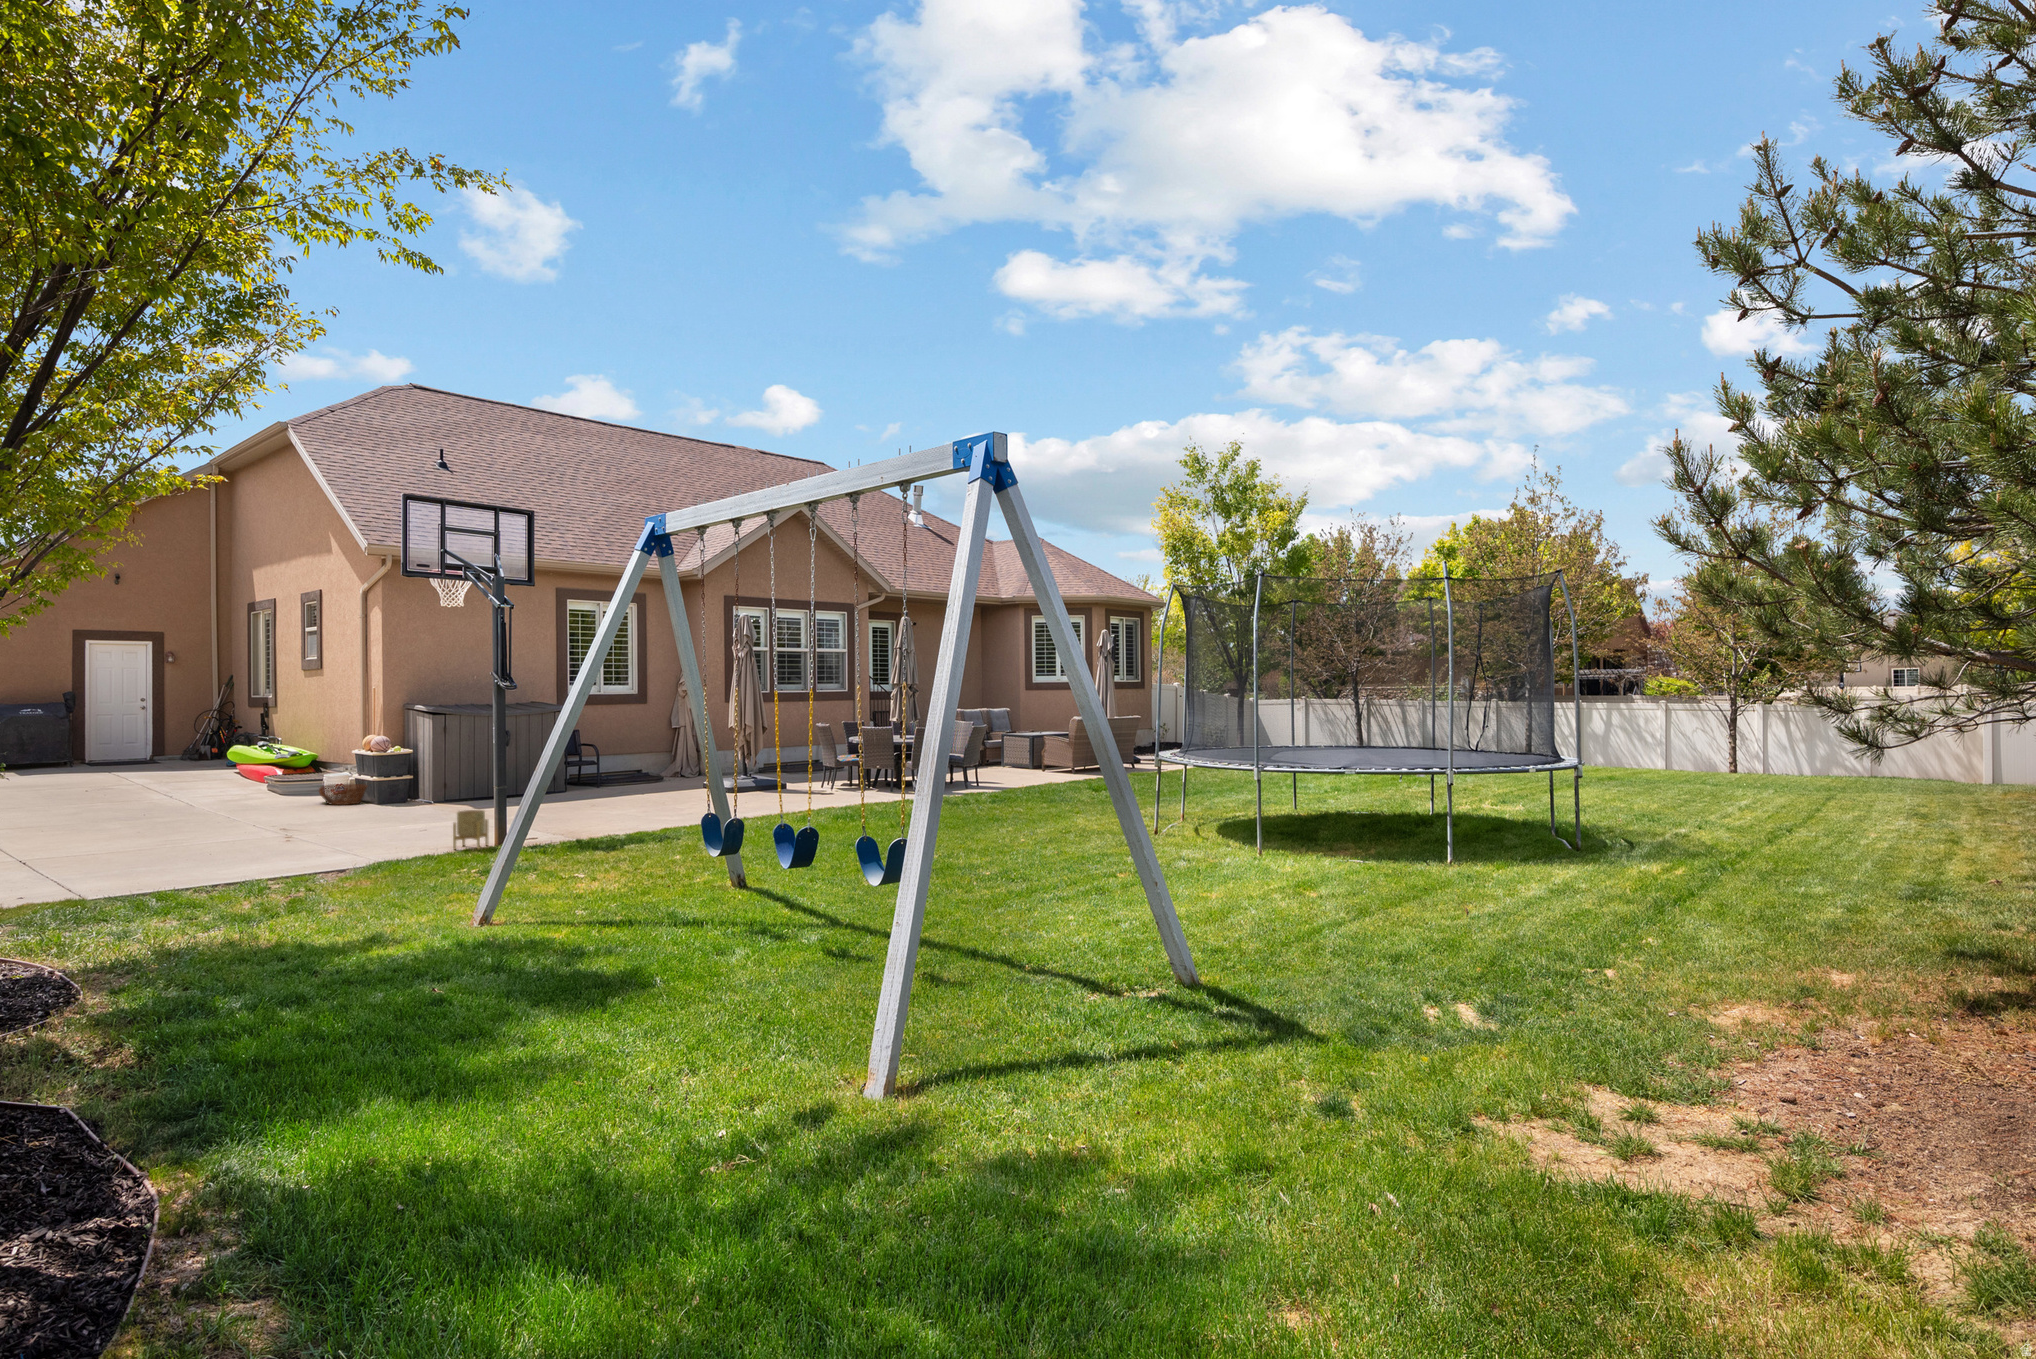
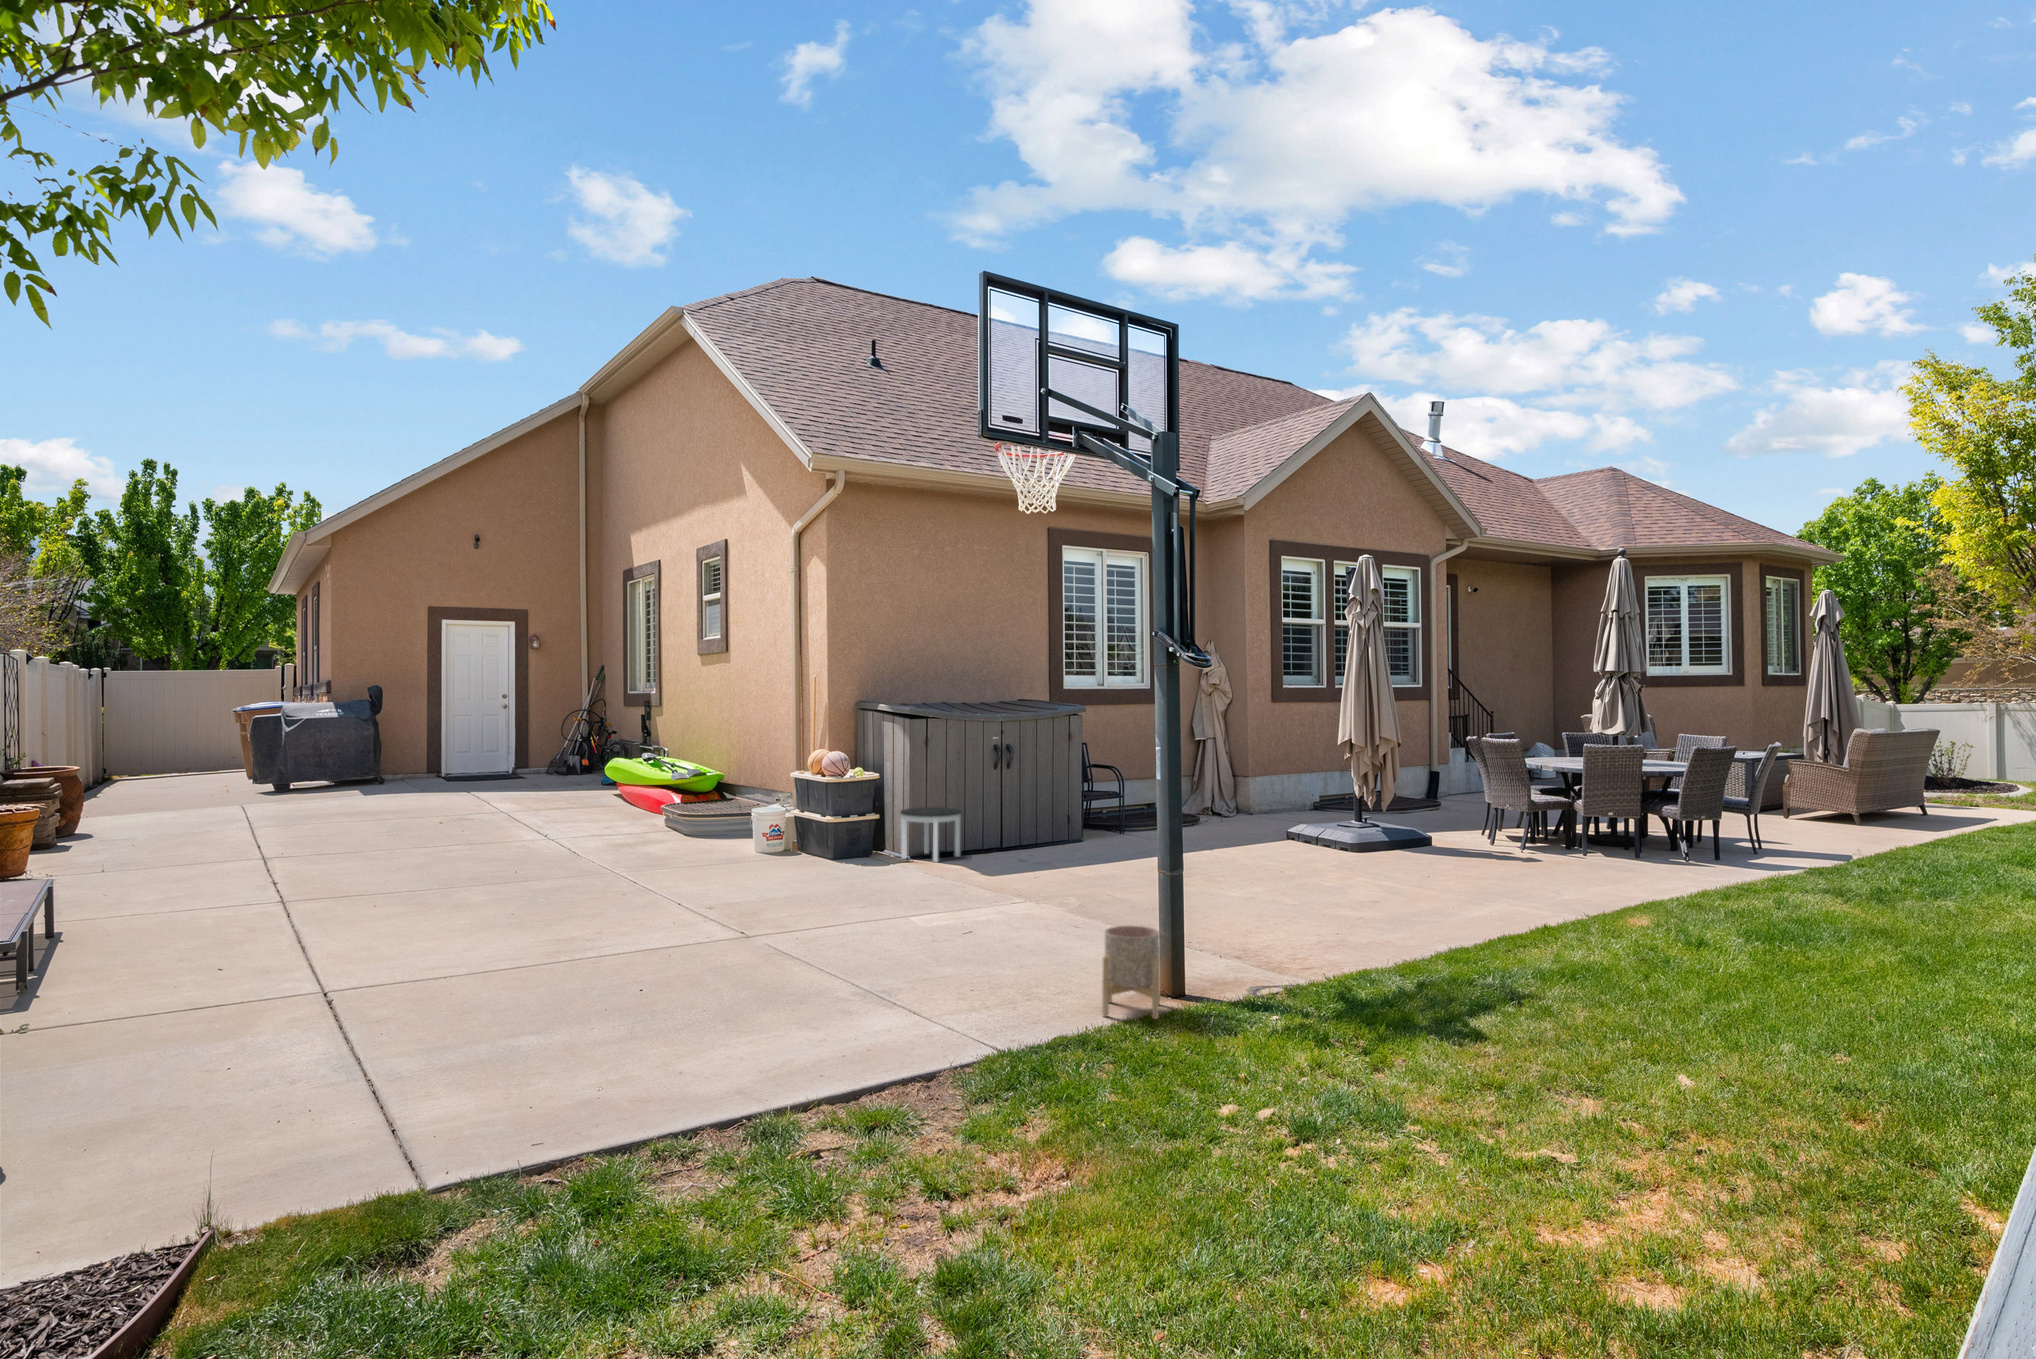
round table: none [422,770,464,802] -> present [900,807,961,862]
basket: present [319,784,367,805] -> none [751,826,823,863]

